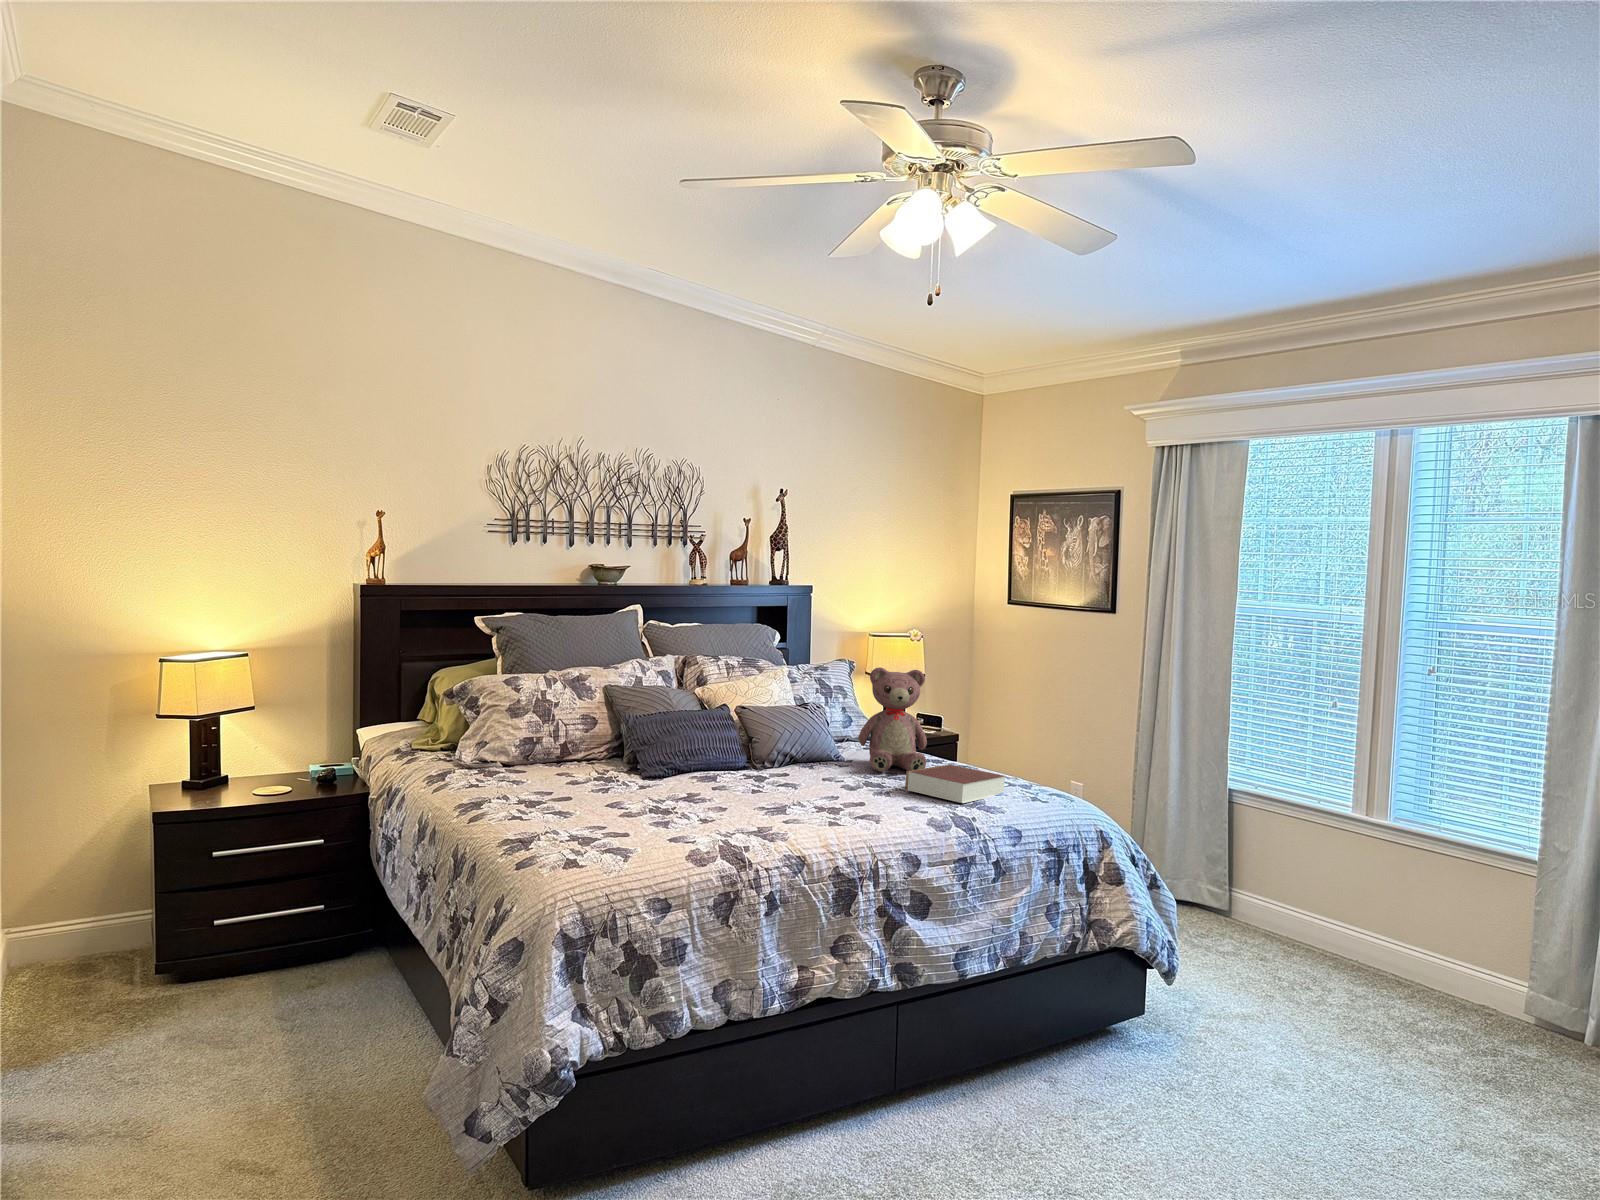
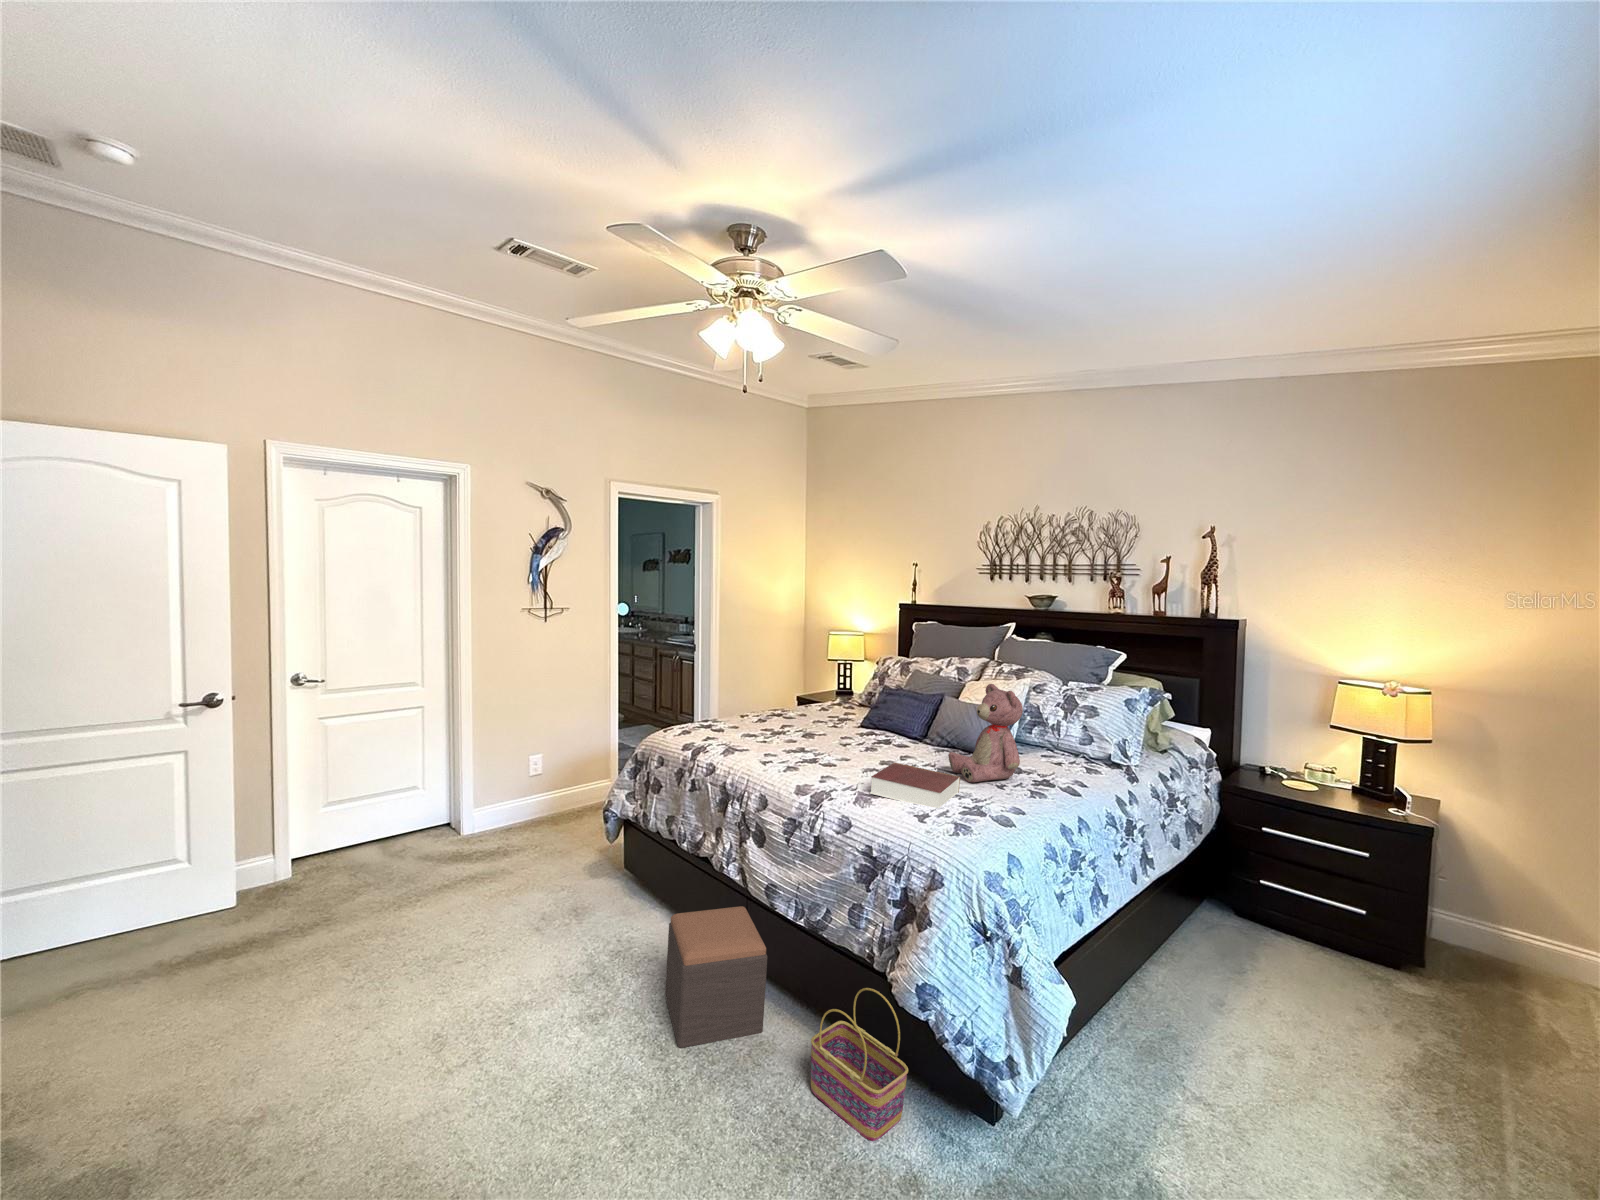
basket: none [1070,962,1165,1089] -> present [811,988,908,1141]
footstool: none [912,1001,1054,1168] -> present [665,906,767,1048]

